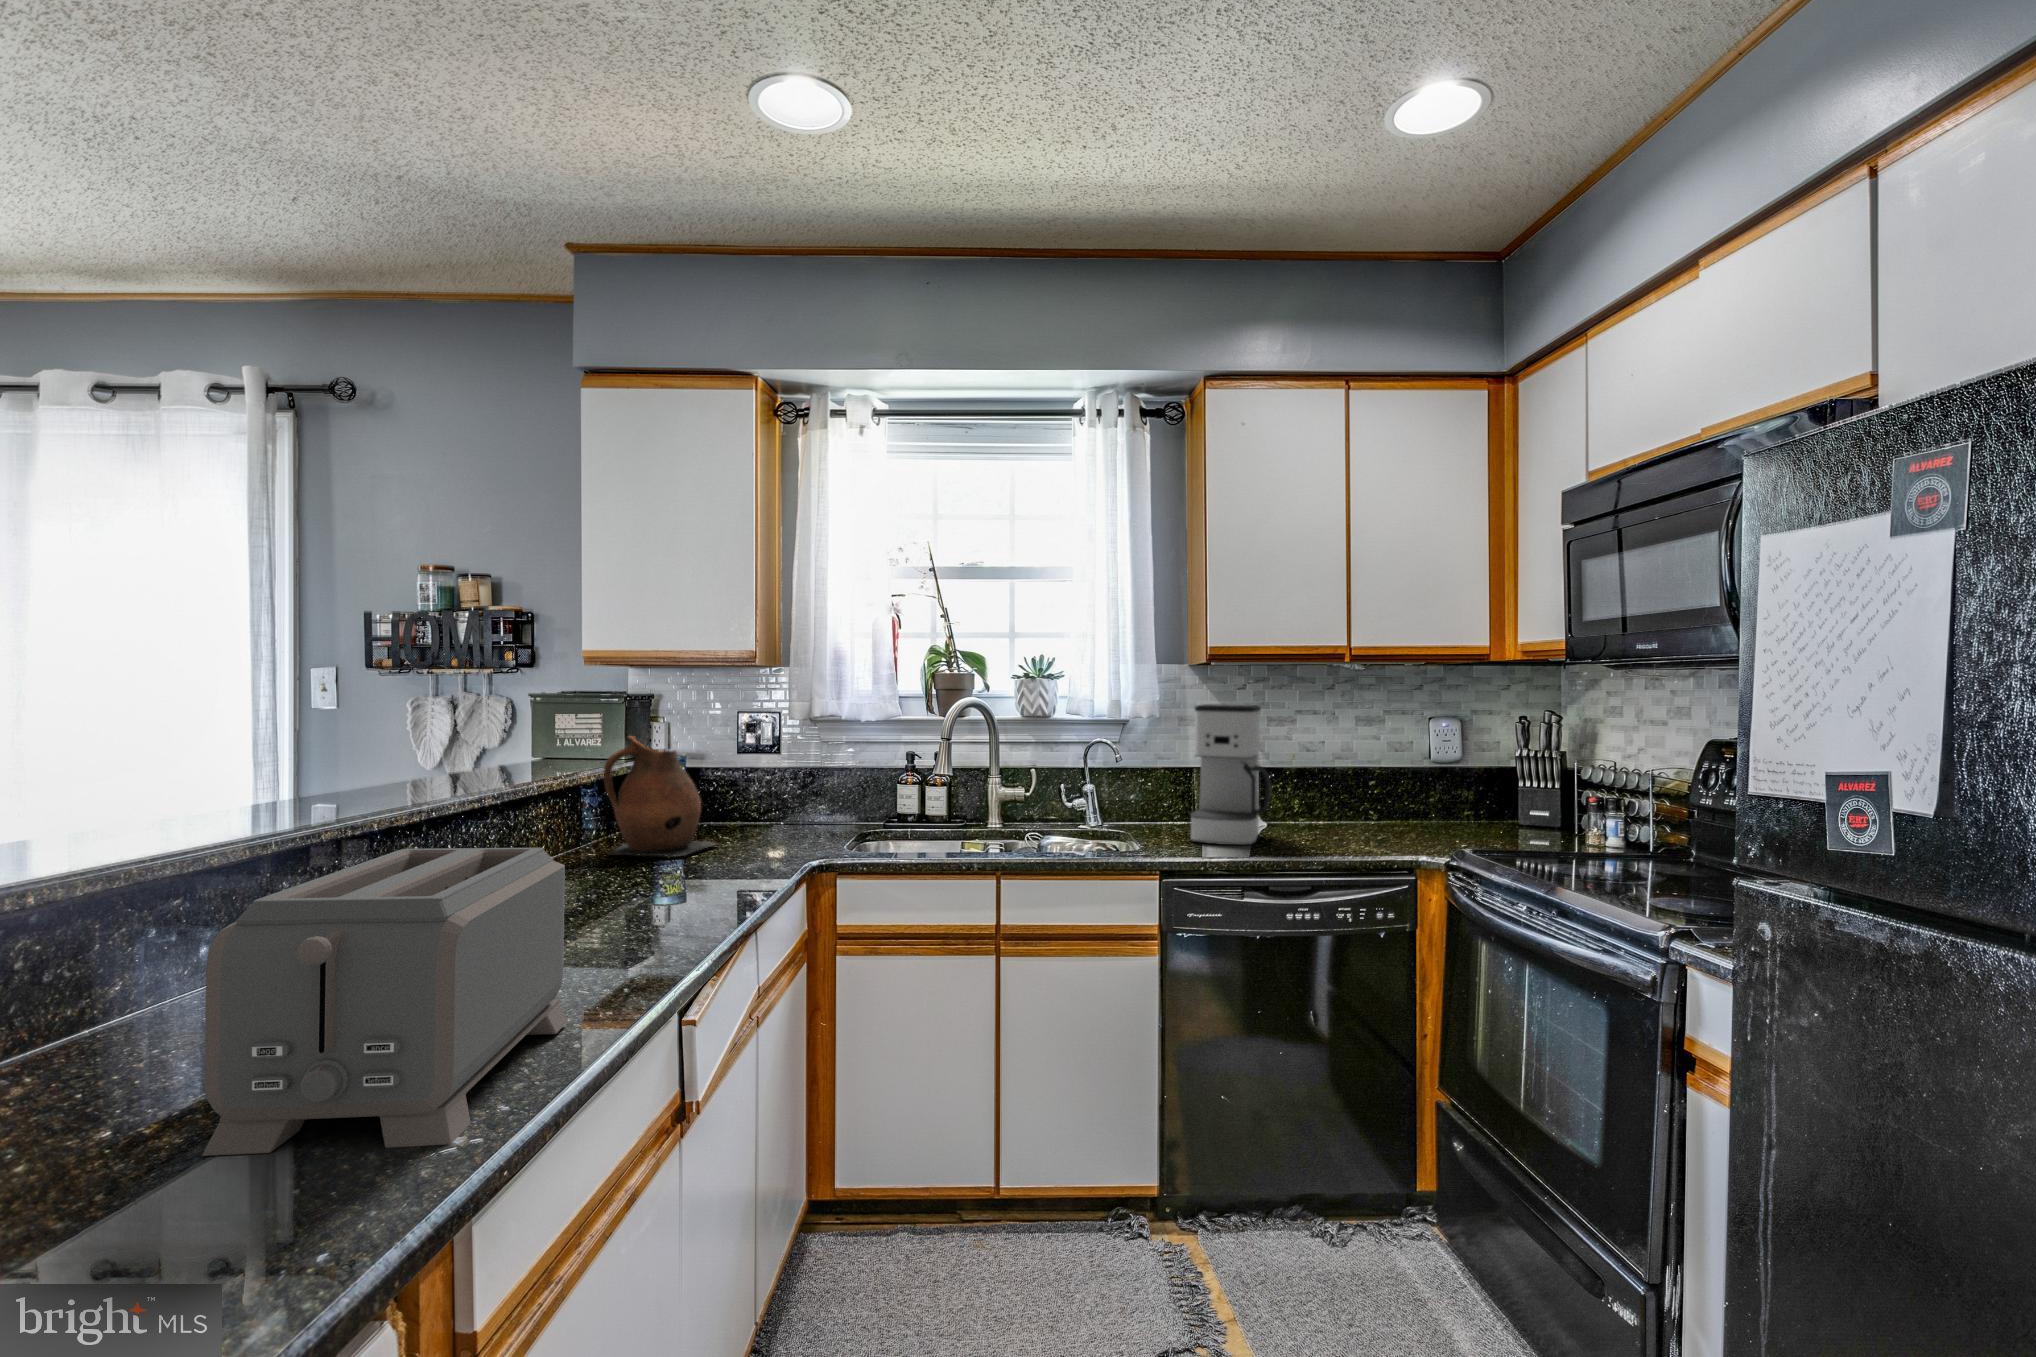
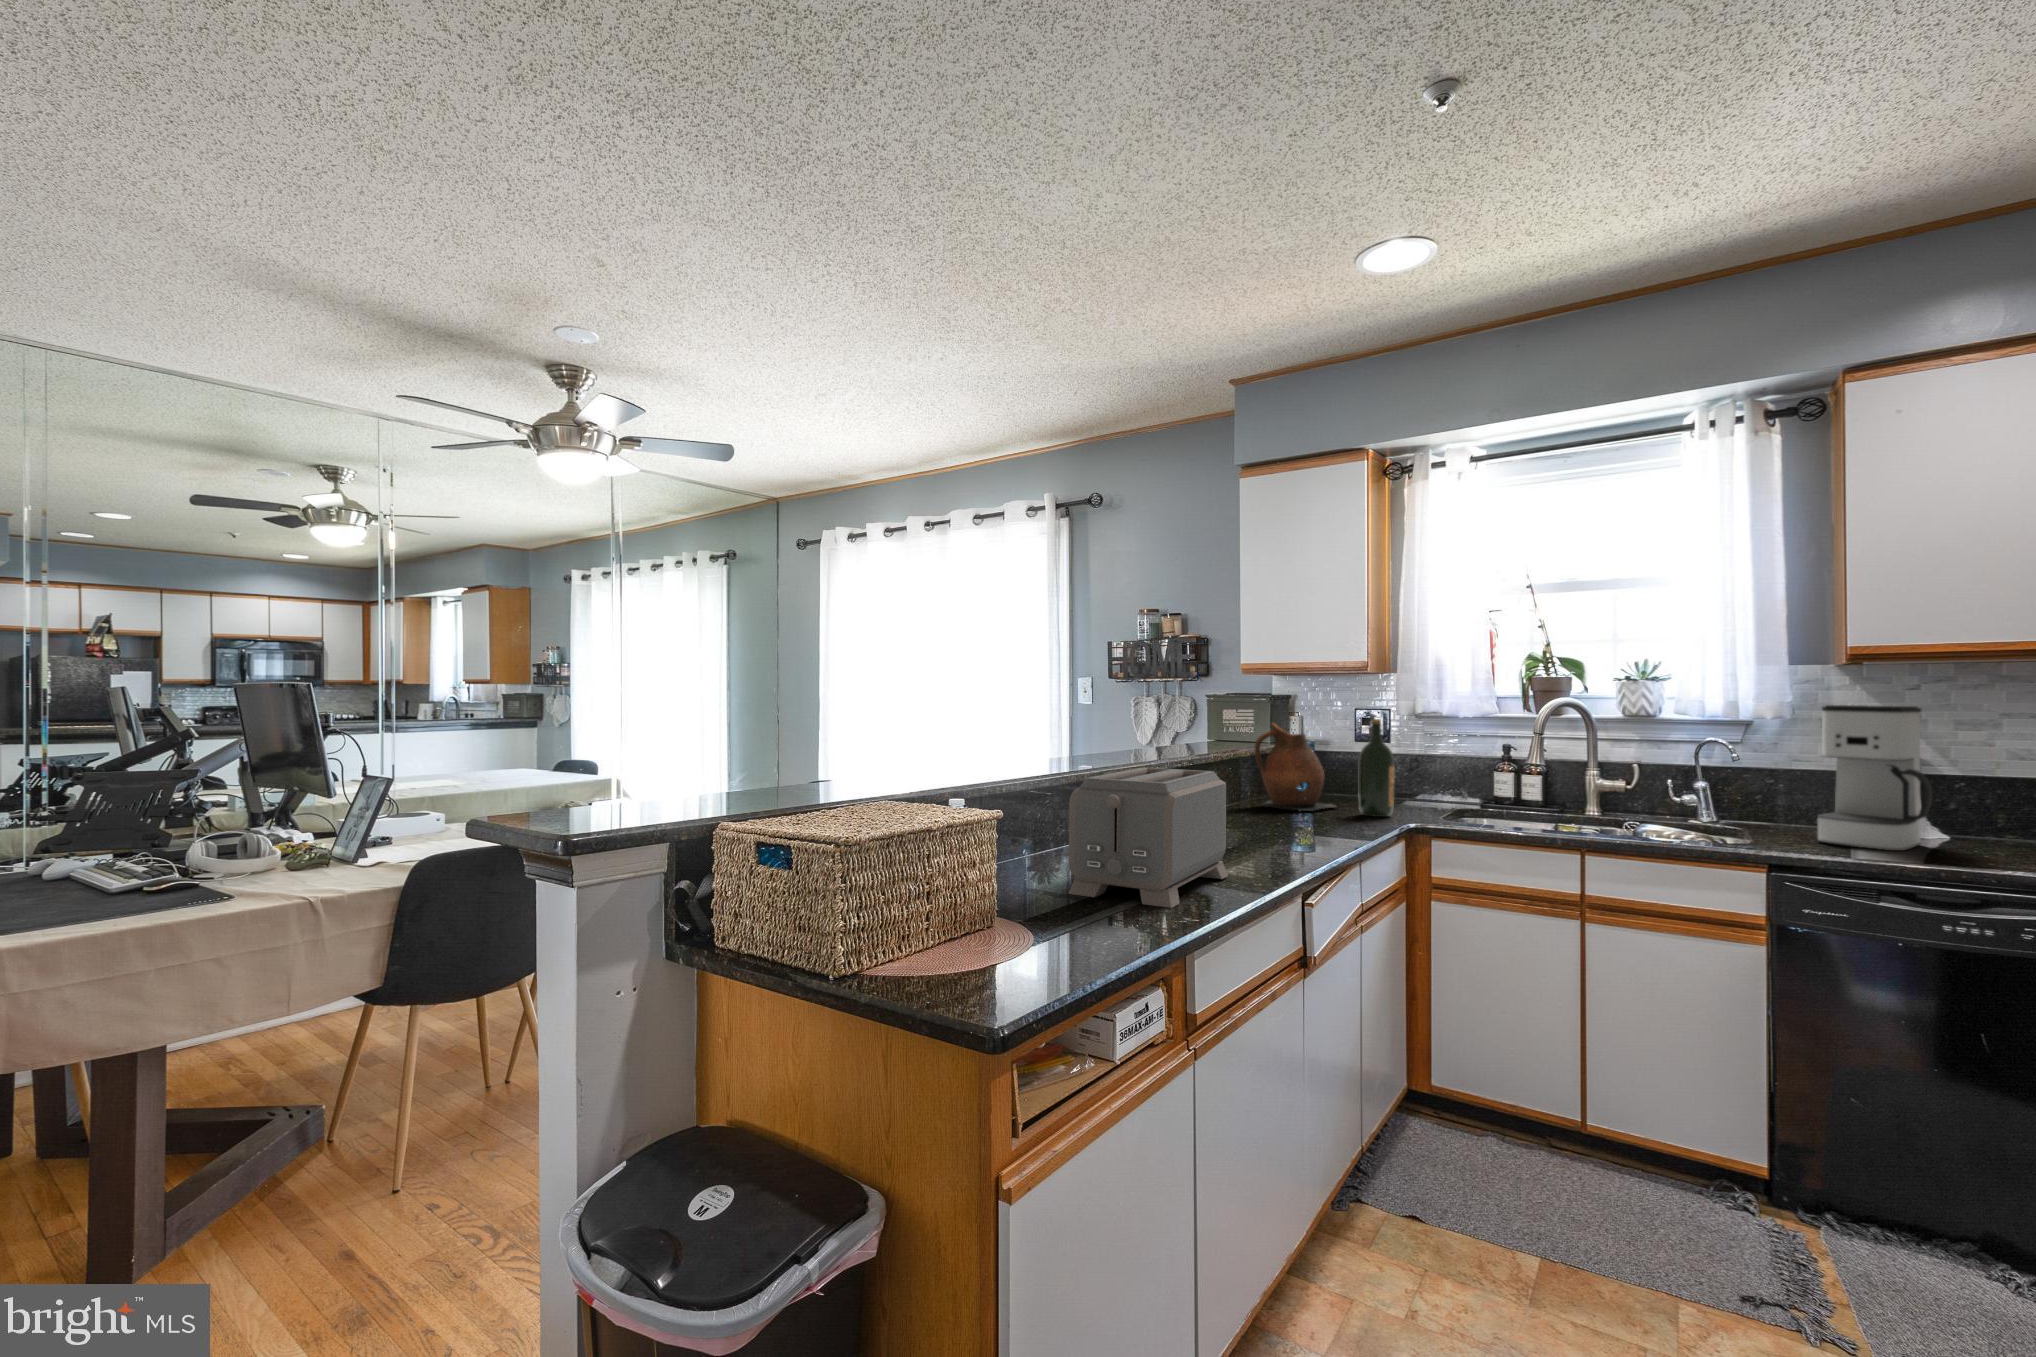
wine bottle: none [747,728,792,856] -> present [1359,719,1394,817]

